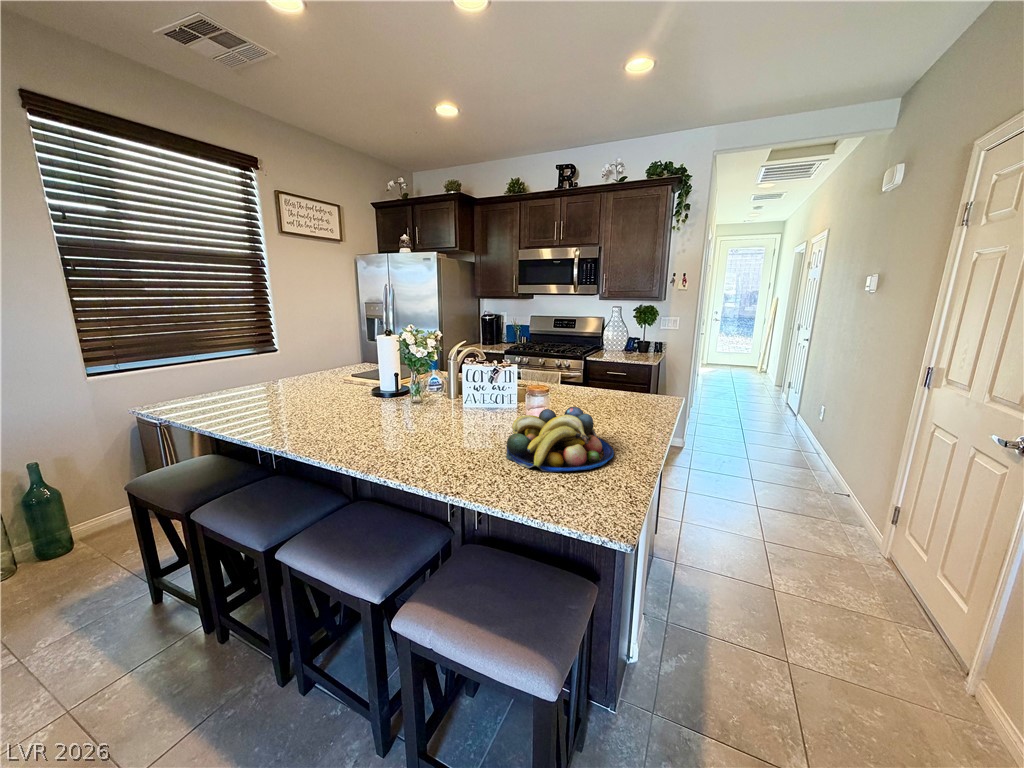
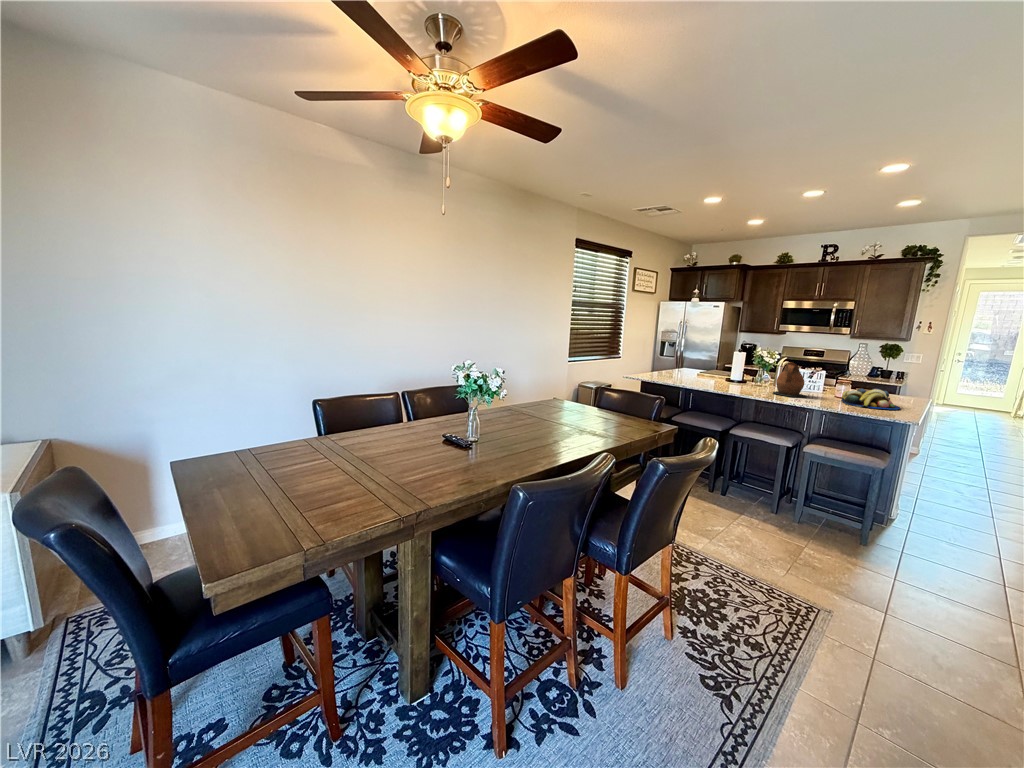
ceramic pitcher: none [384,360,455,443] -> present [773,362,807,396]

